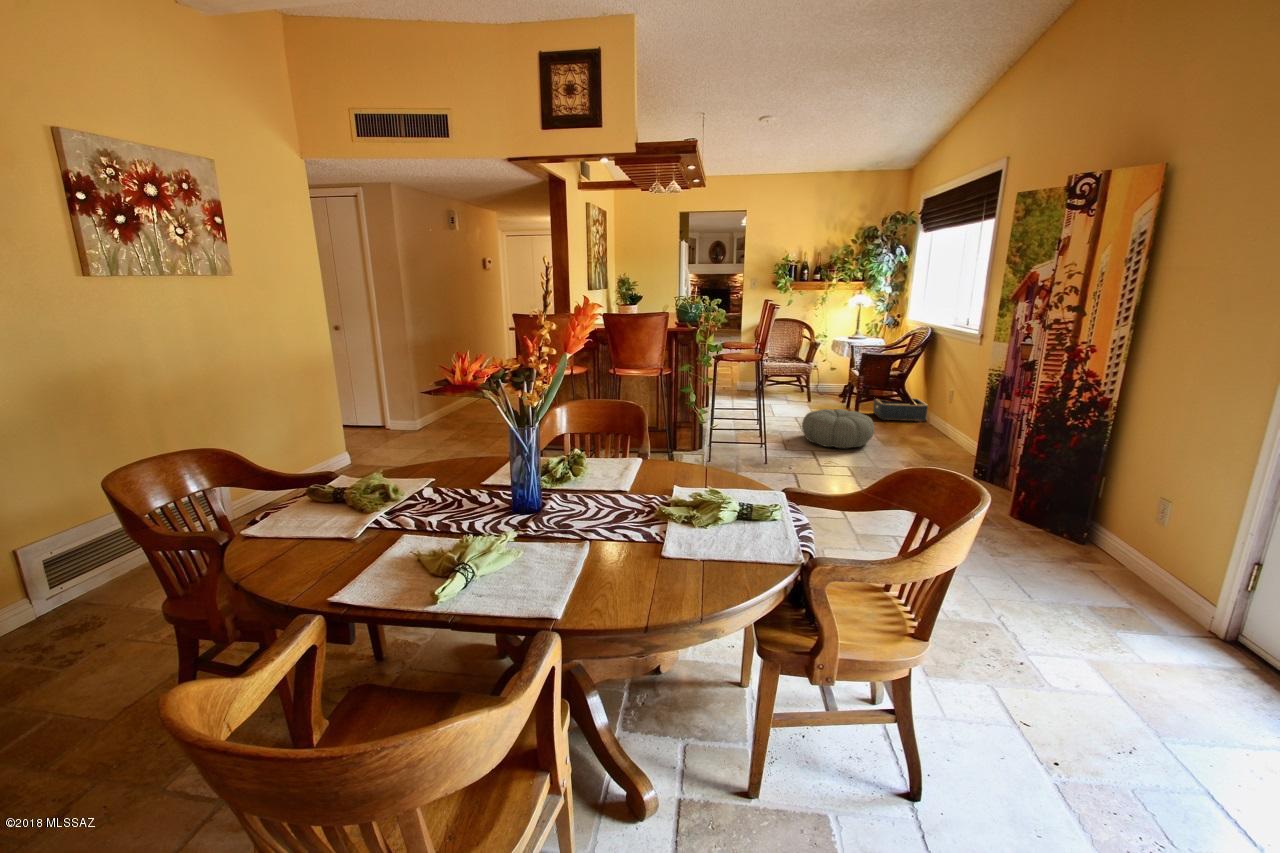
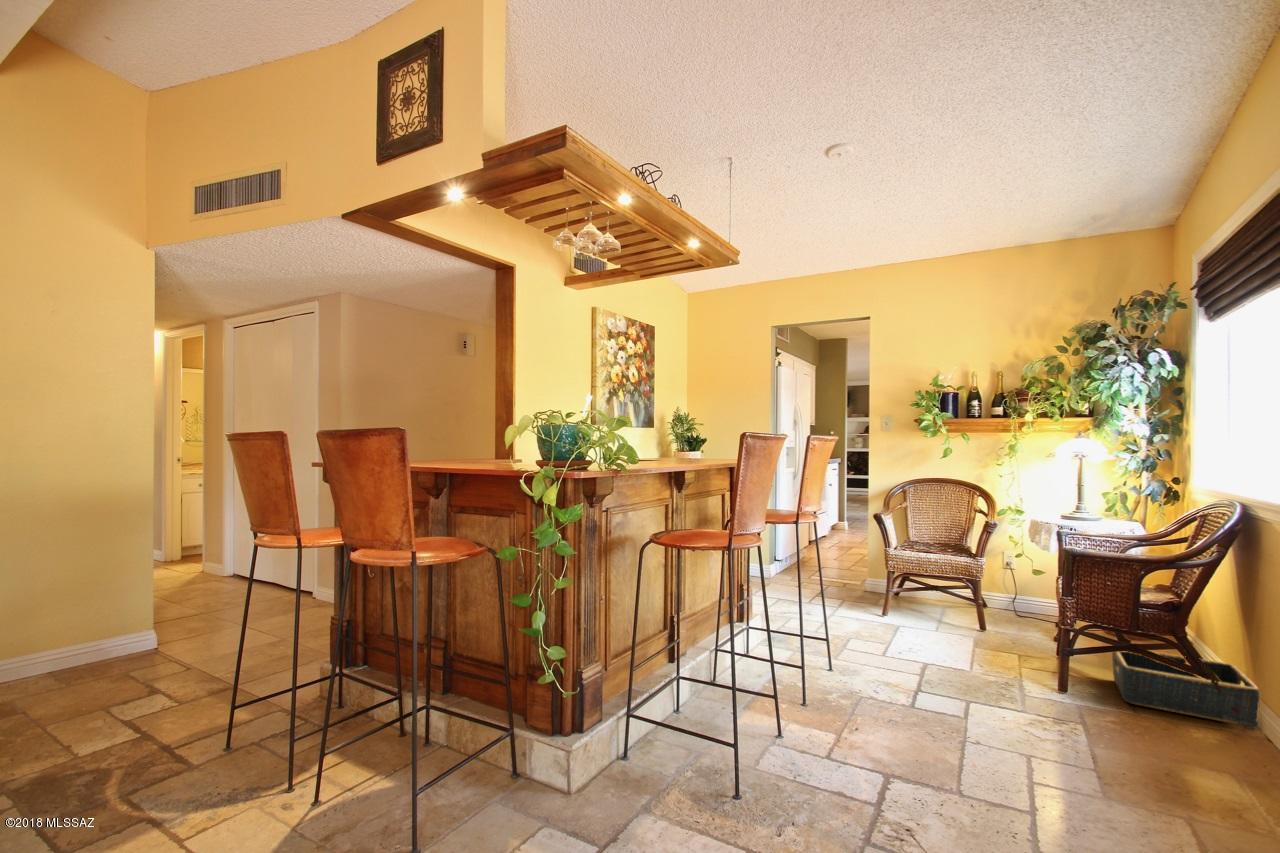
pouf: present [802,409,874,448] -> none [885,663,1068,784]

